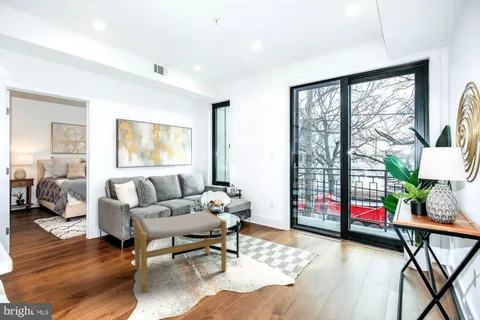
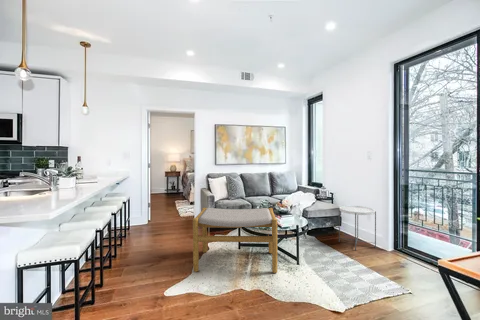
side table: none [254,199,282,237] -> present [339,206,376,250]

